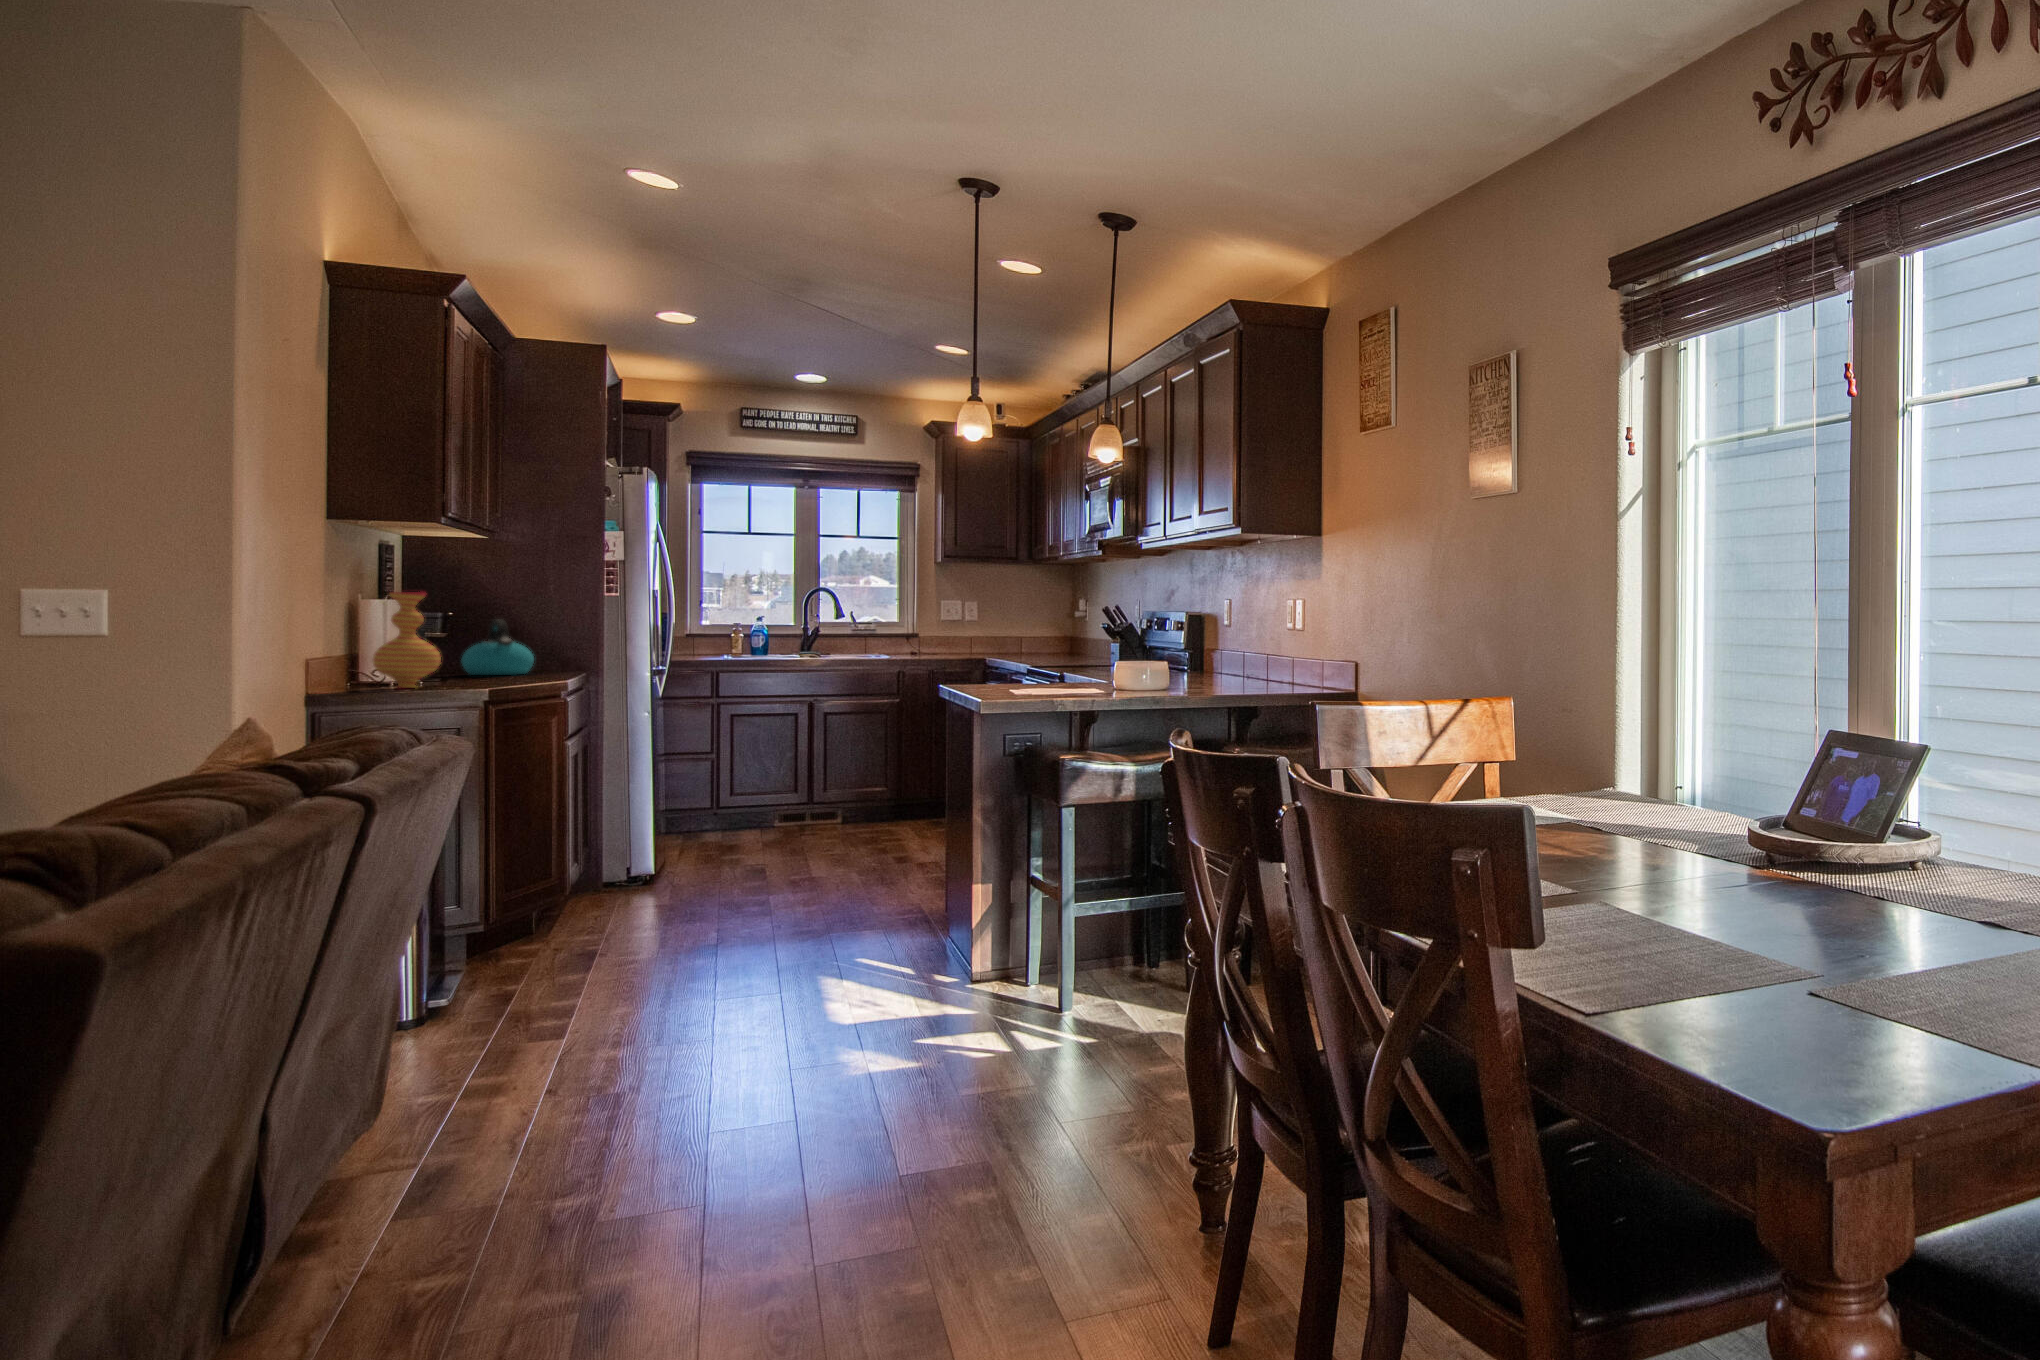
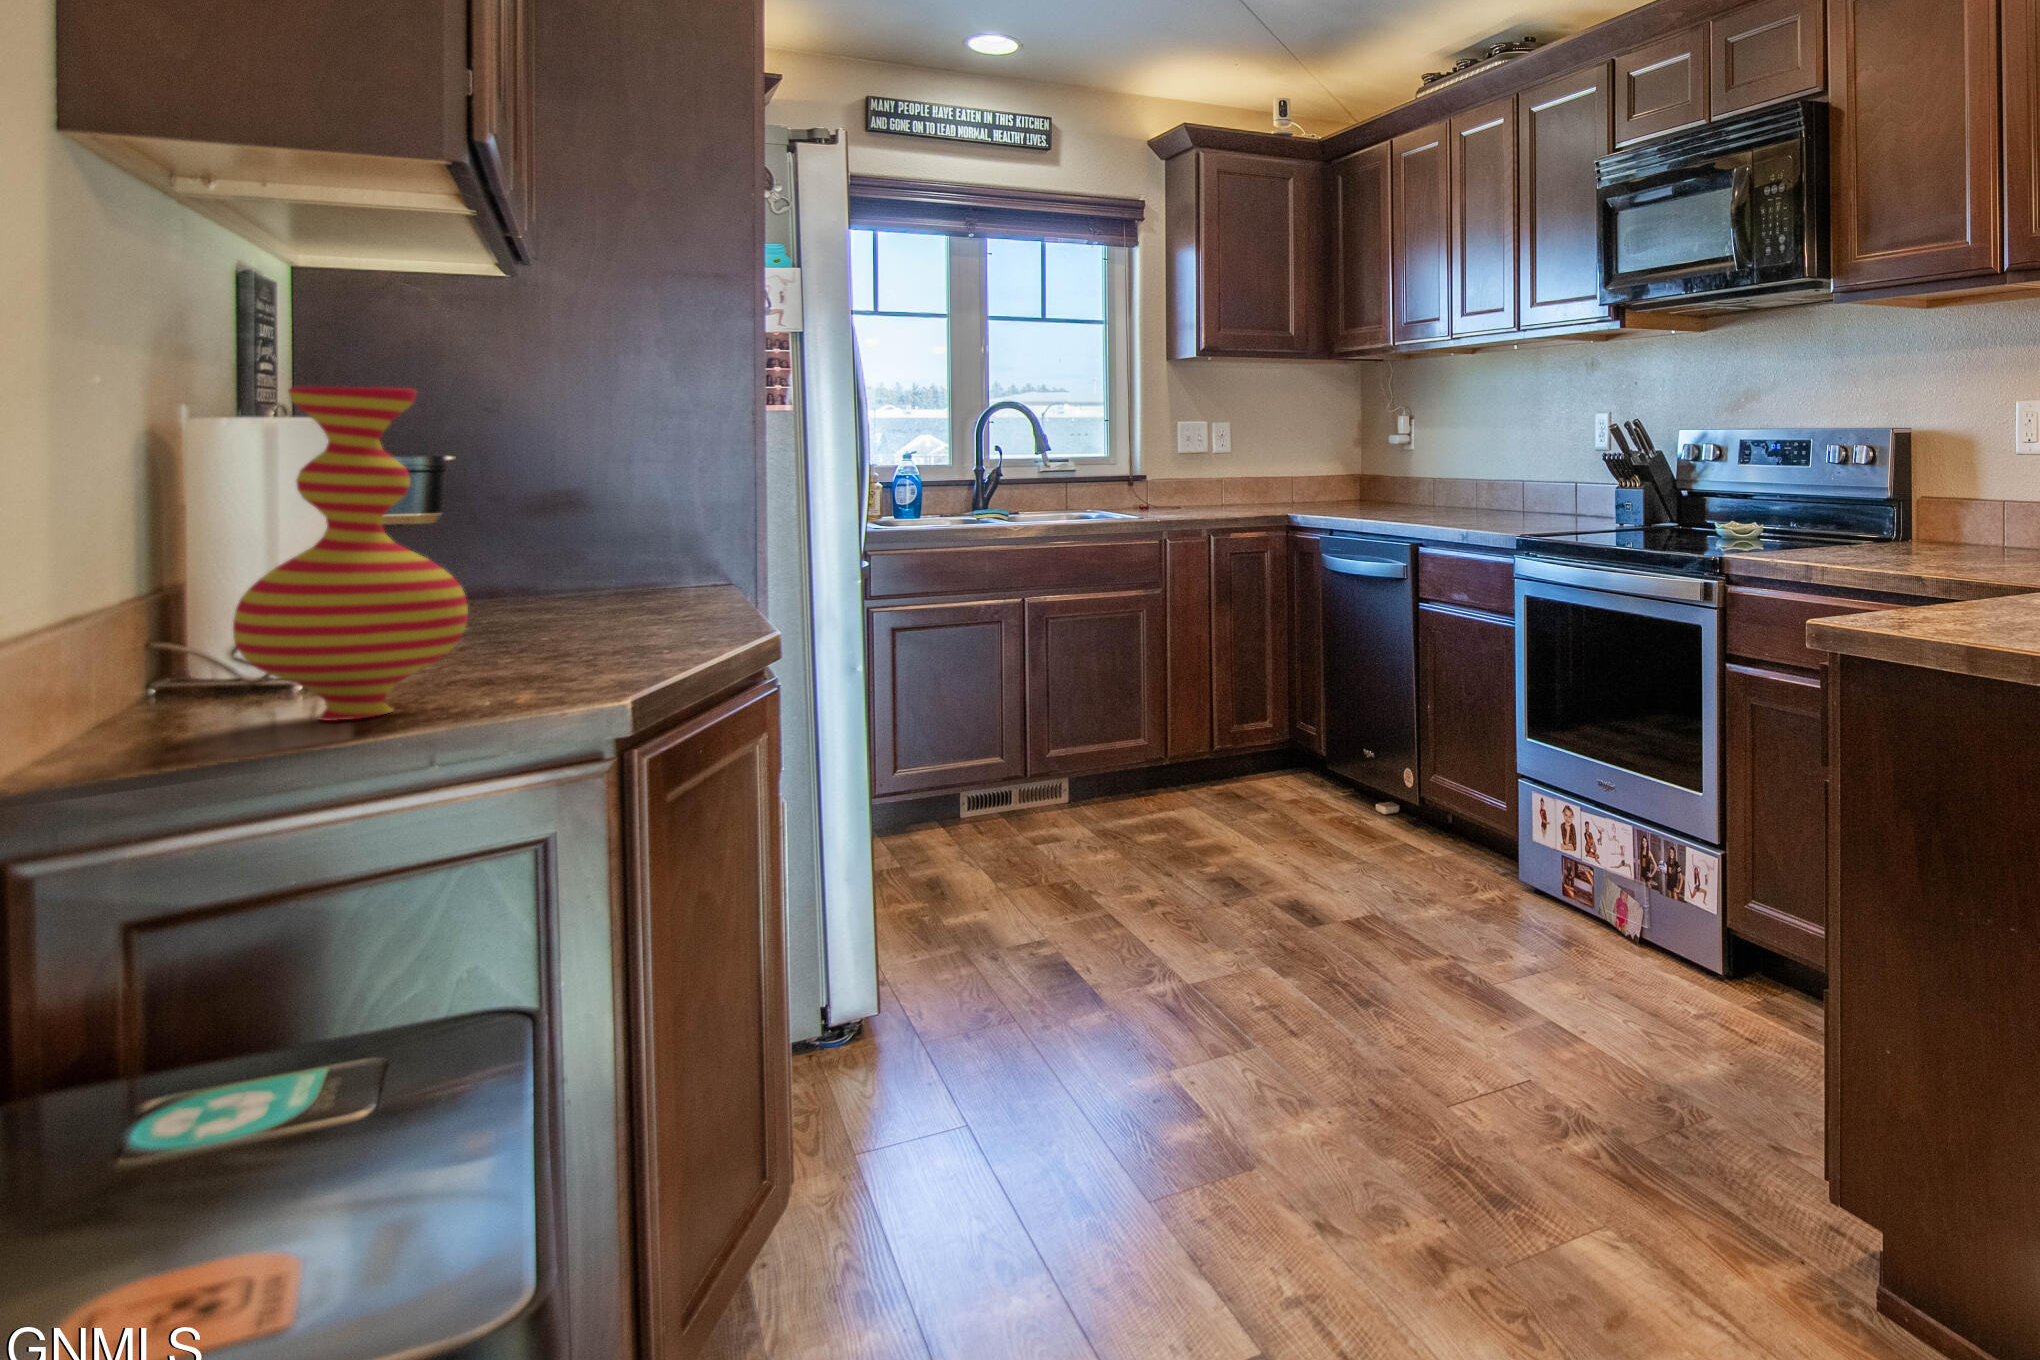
kettle: present [461,619,534,675] -> none [474,469,658,621]

